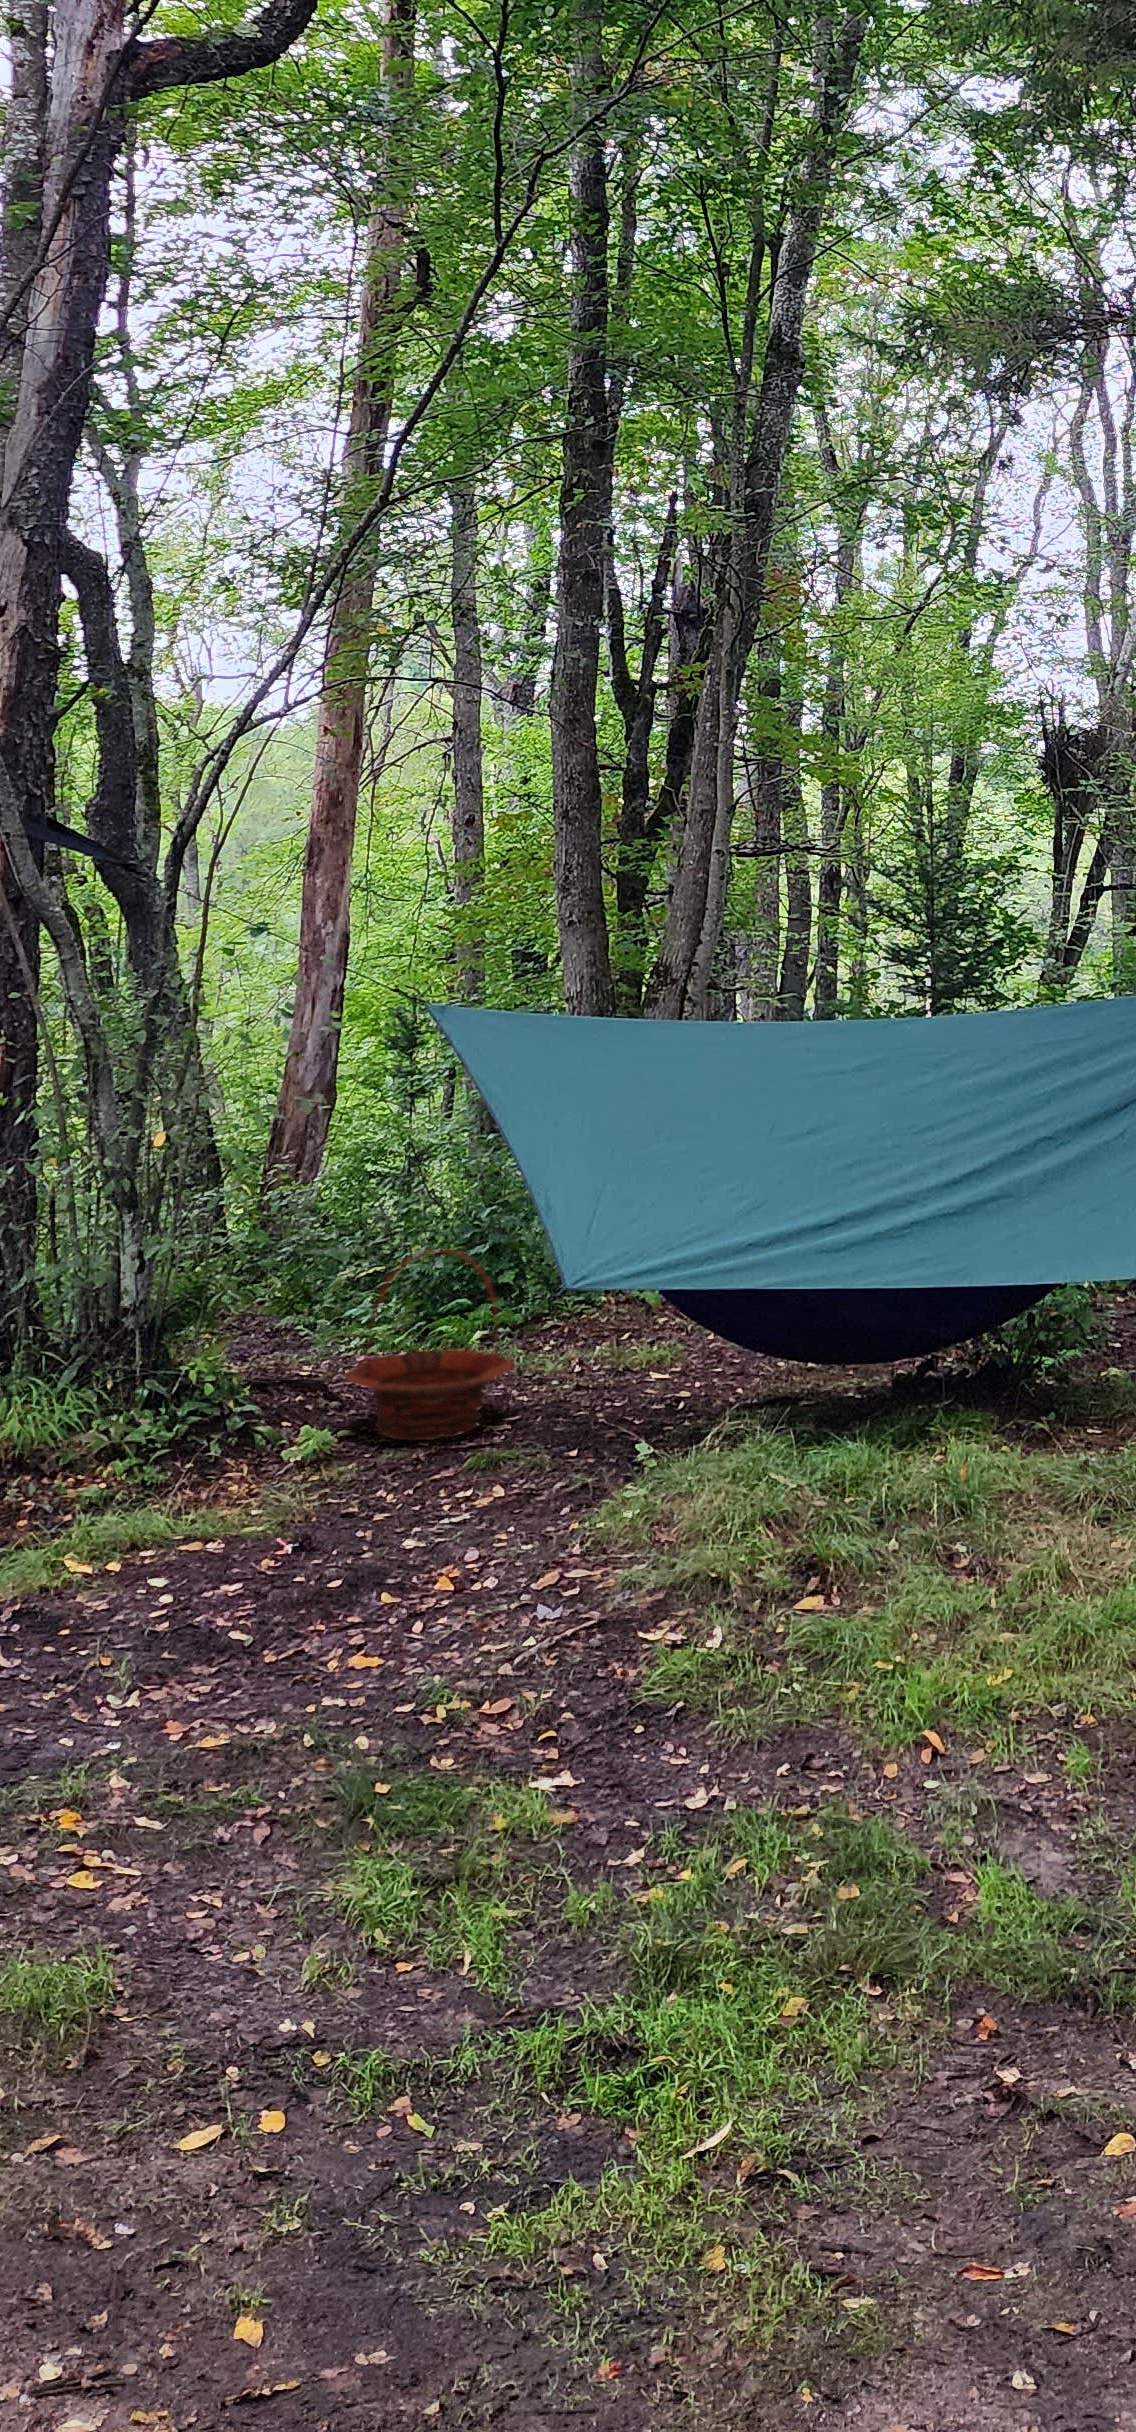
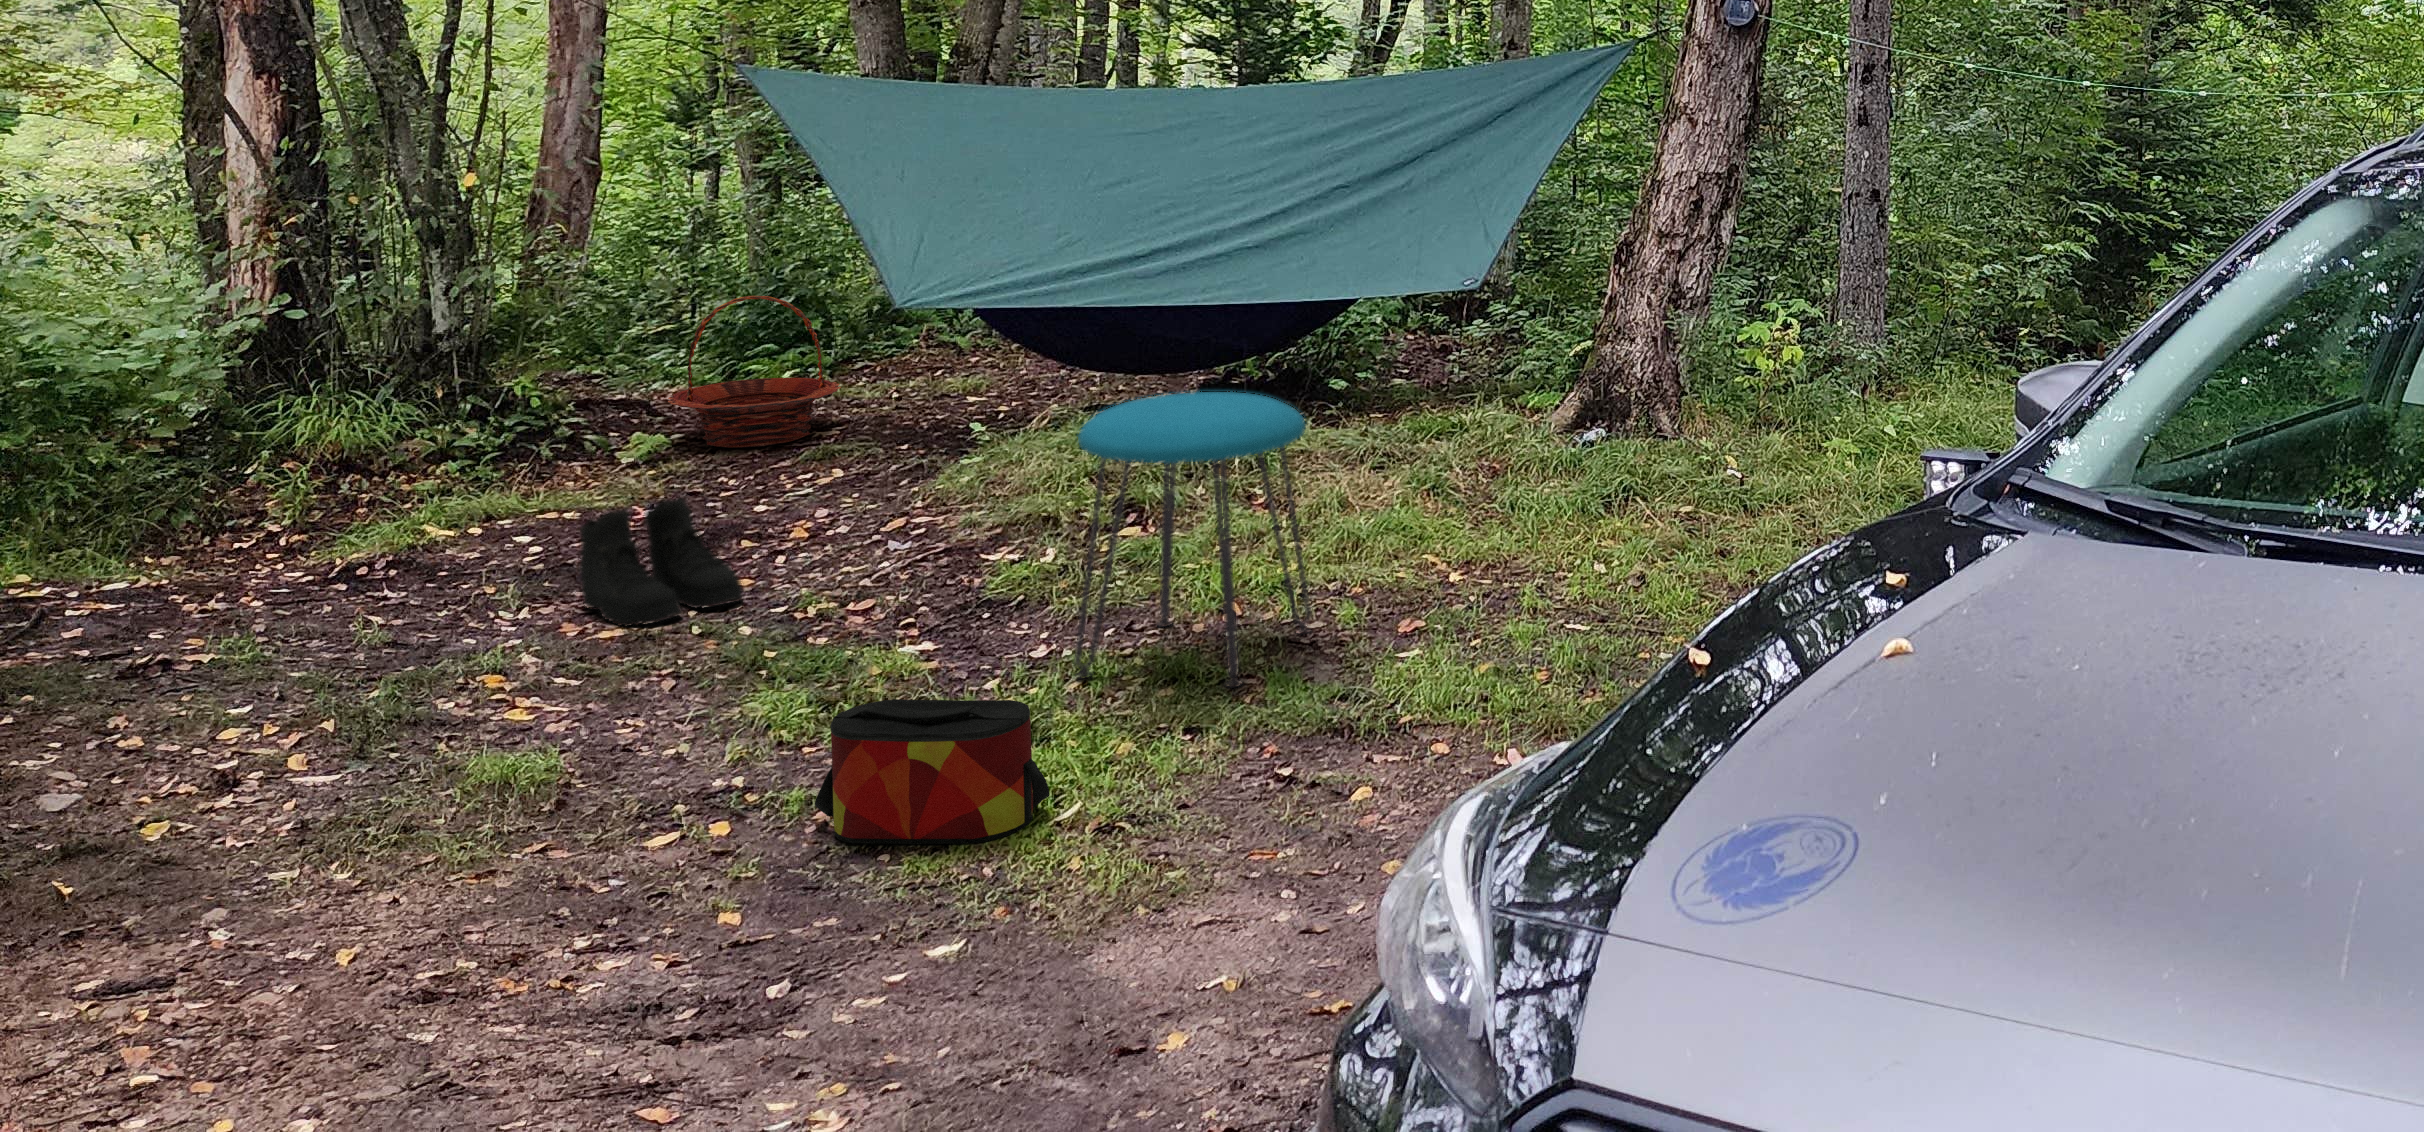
stool: none [739,1433,1069,1973] -> present [1074,392,1311,687]
boots: none [199,1528,367,1718] -> present [580,498,743,626]
bag: none [359,1977,689,2317] -> present [815,699,1049,844]

